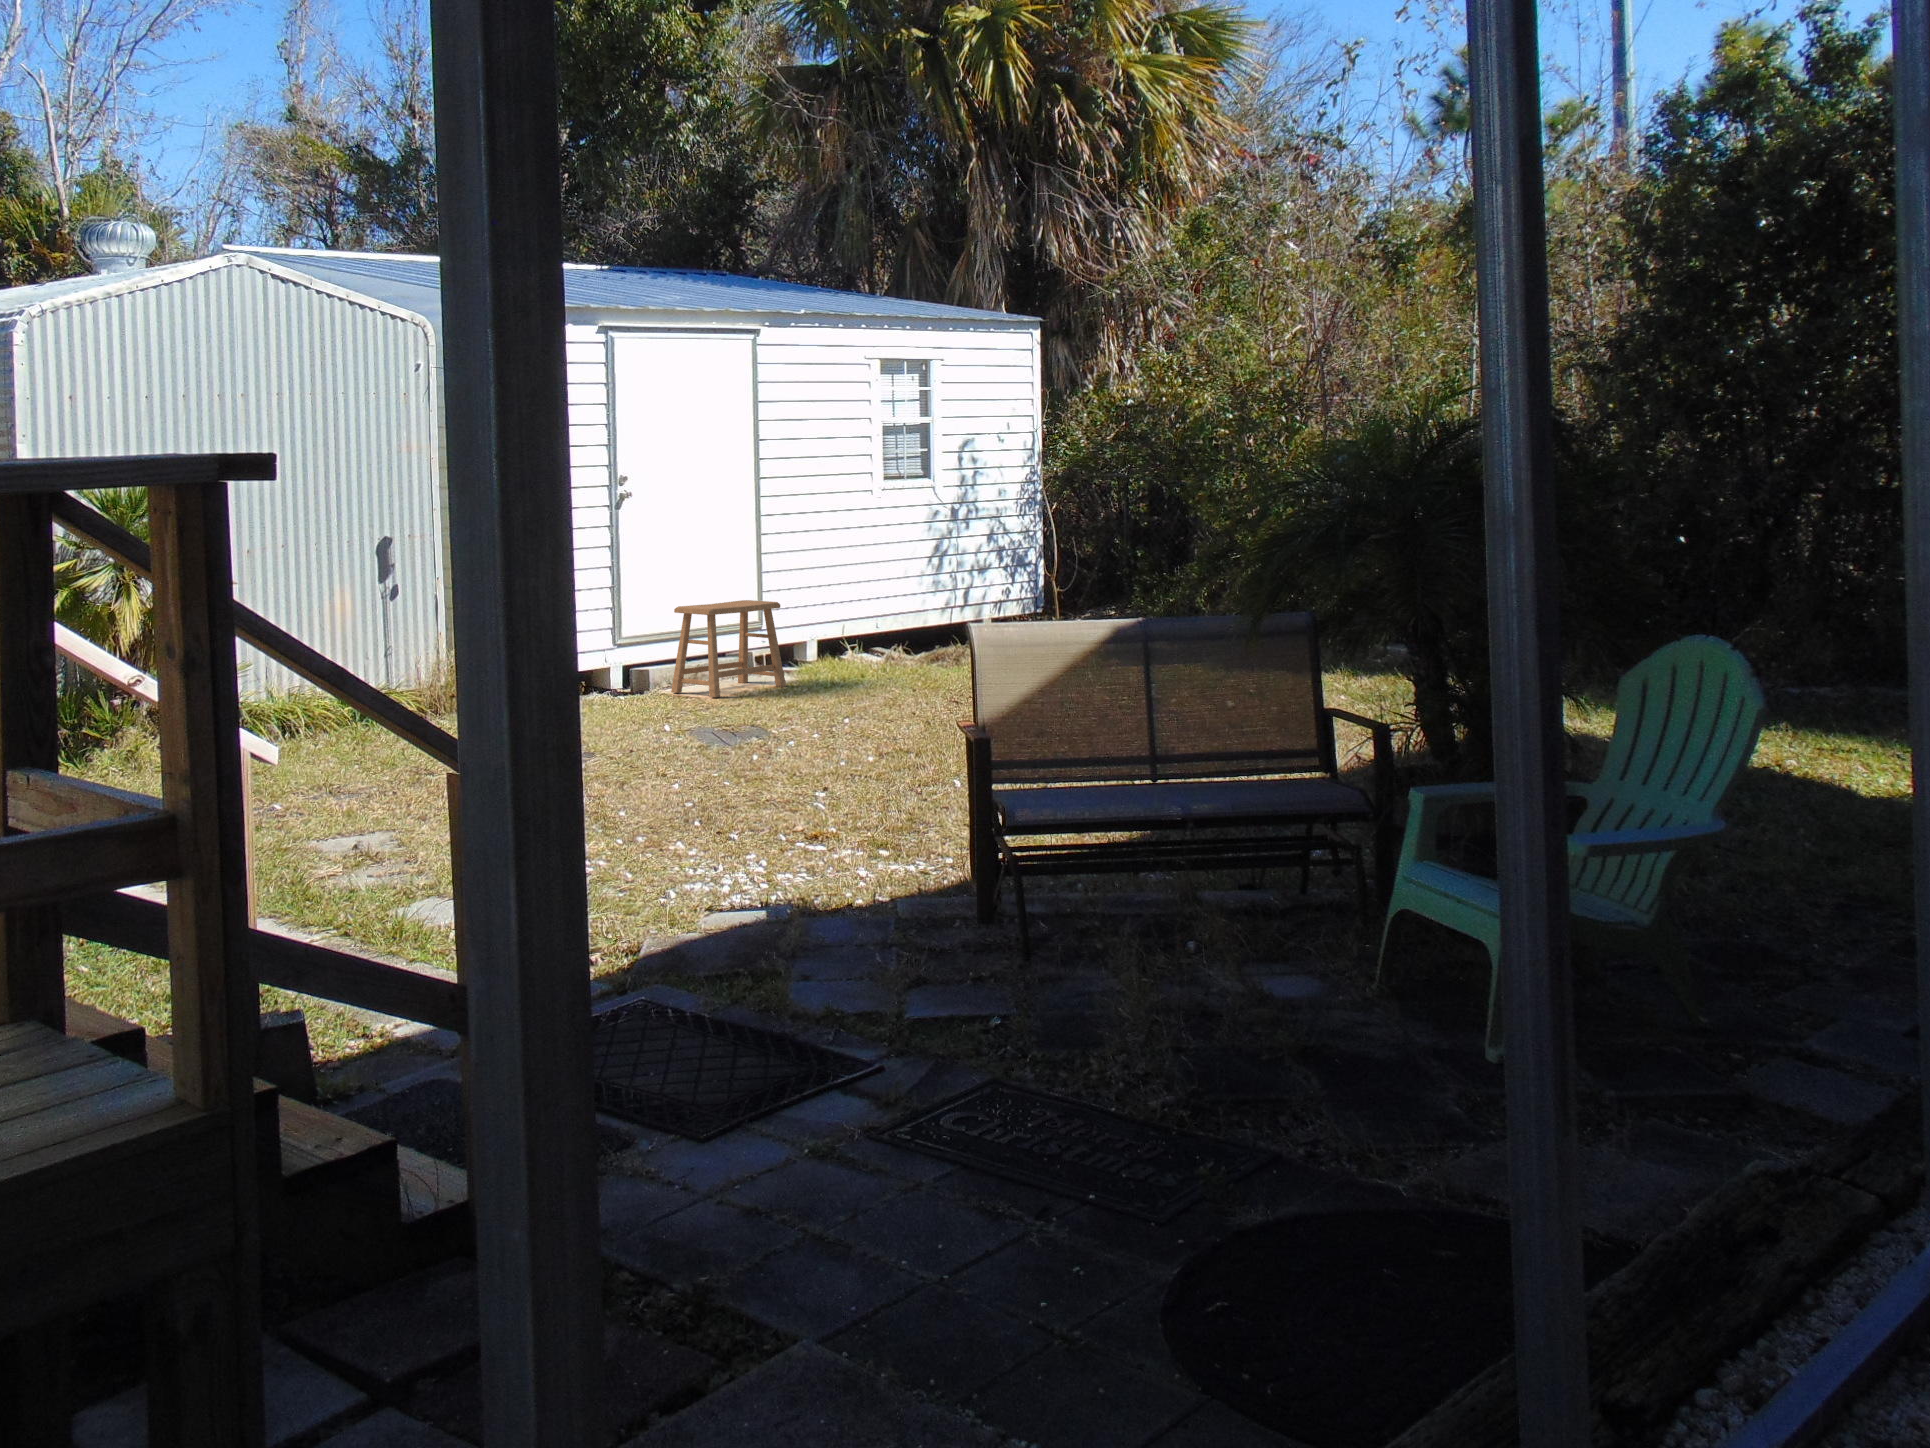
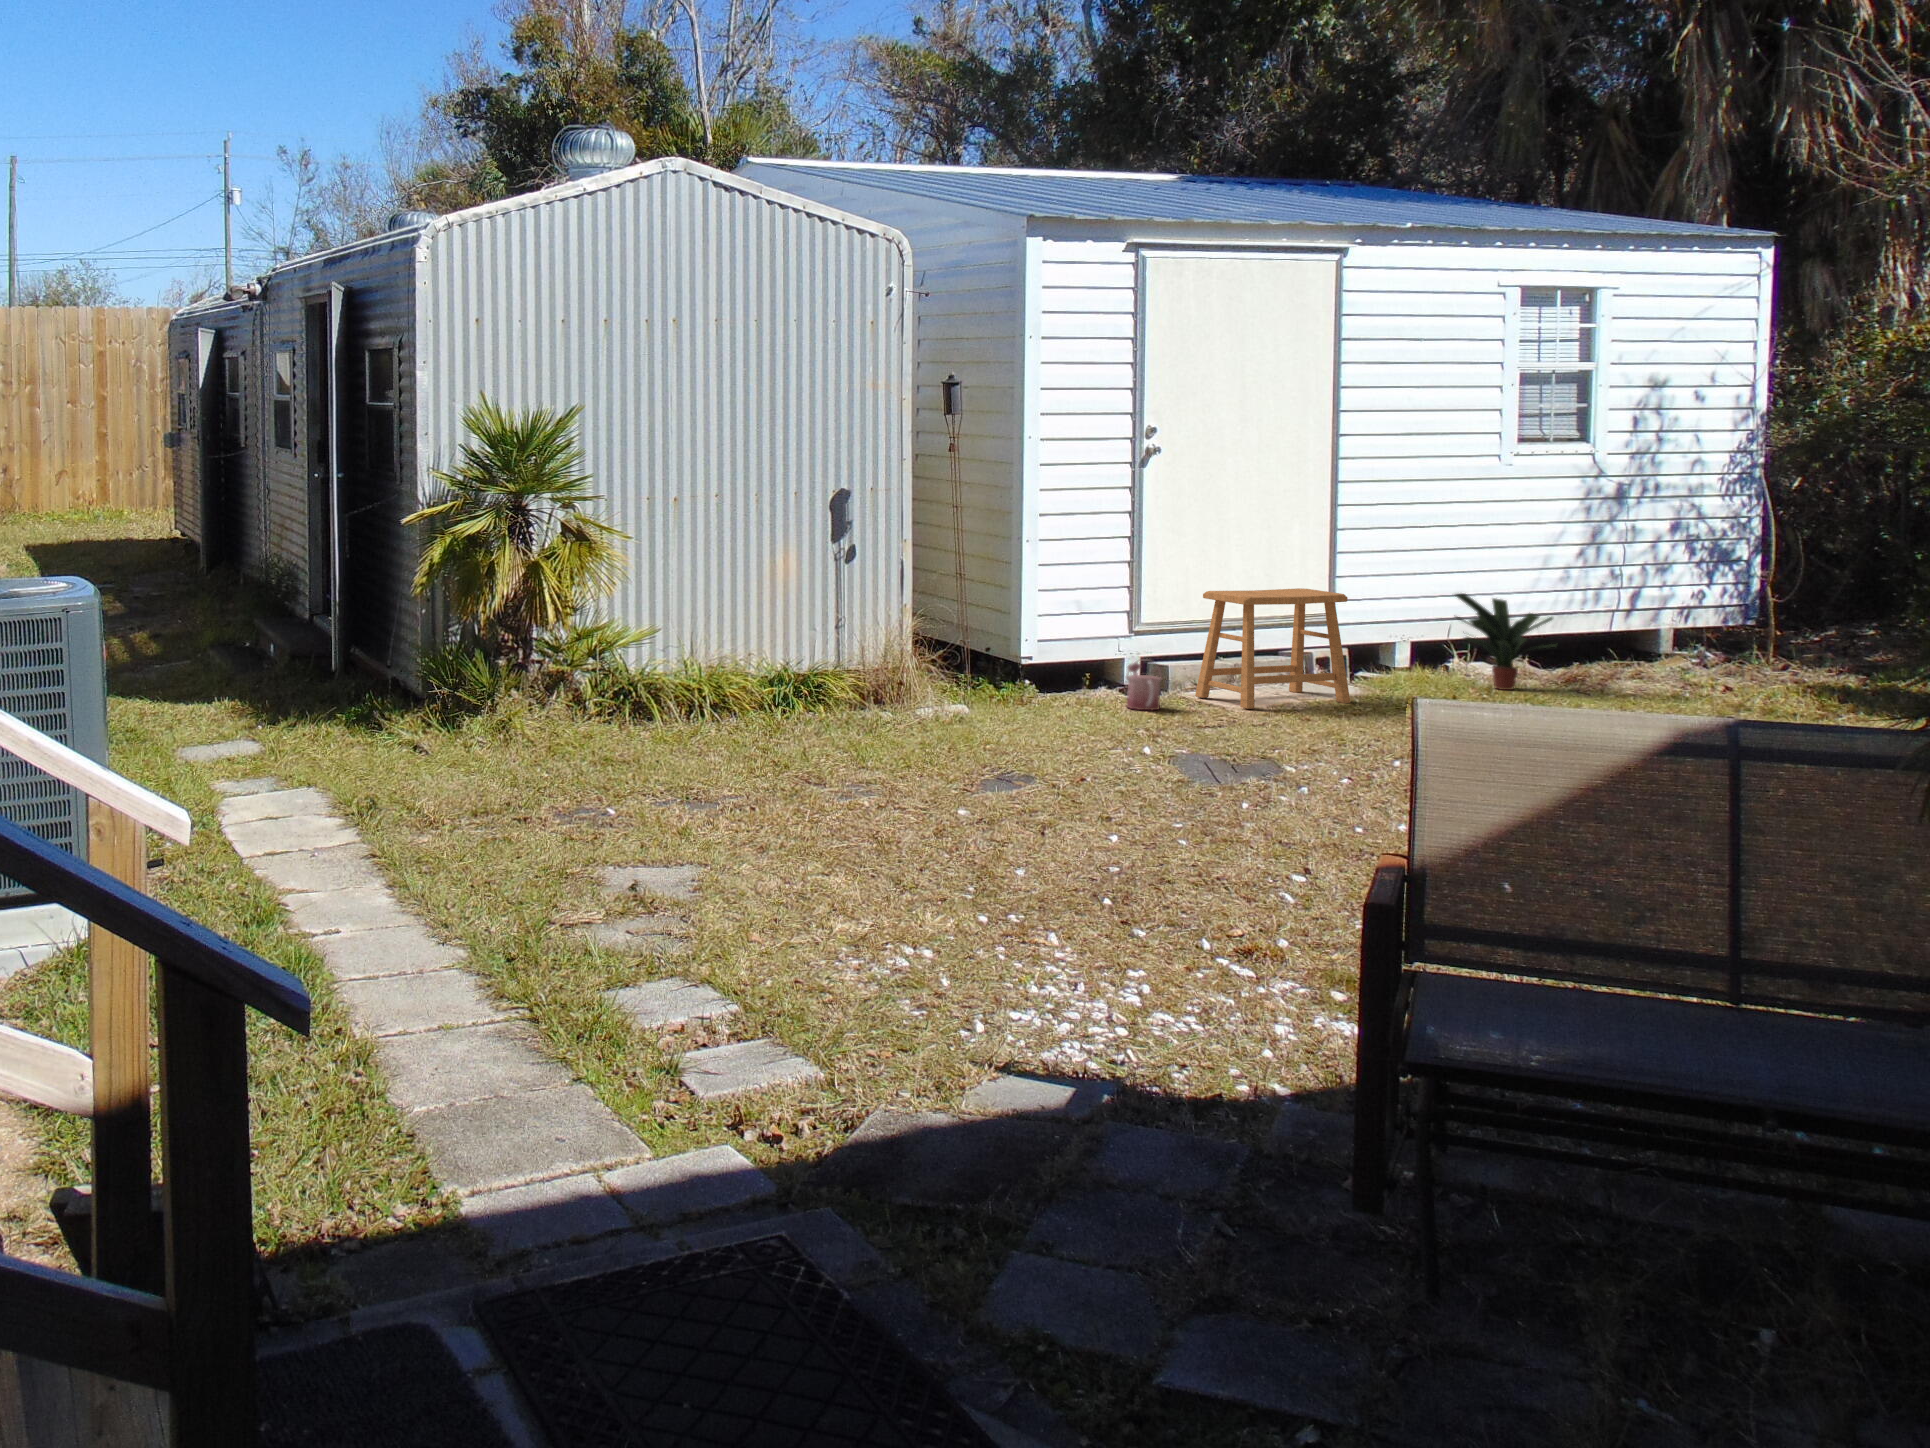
potted plant: none [849,596,923,668] -> present [1455,593,1556,690]
watering can: none [620,664,651,706] -> present [1126,660,1162,710]

